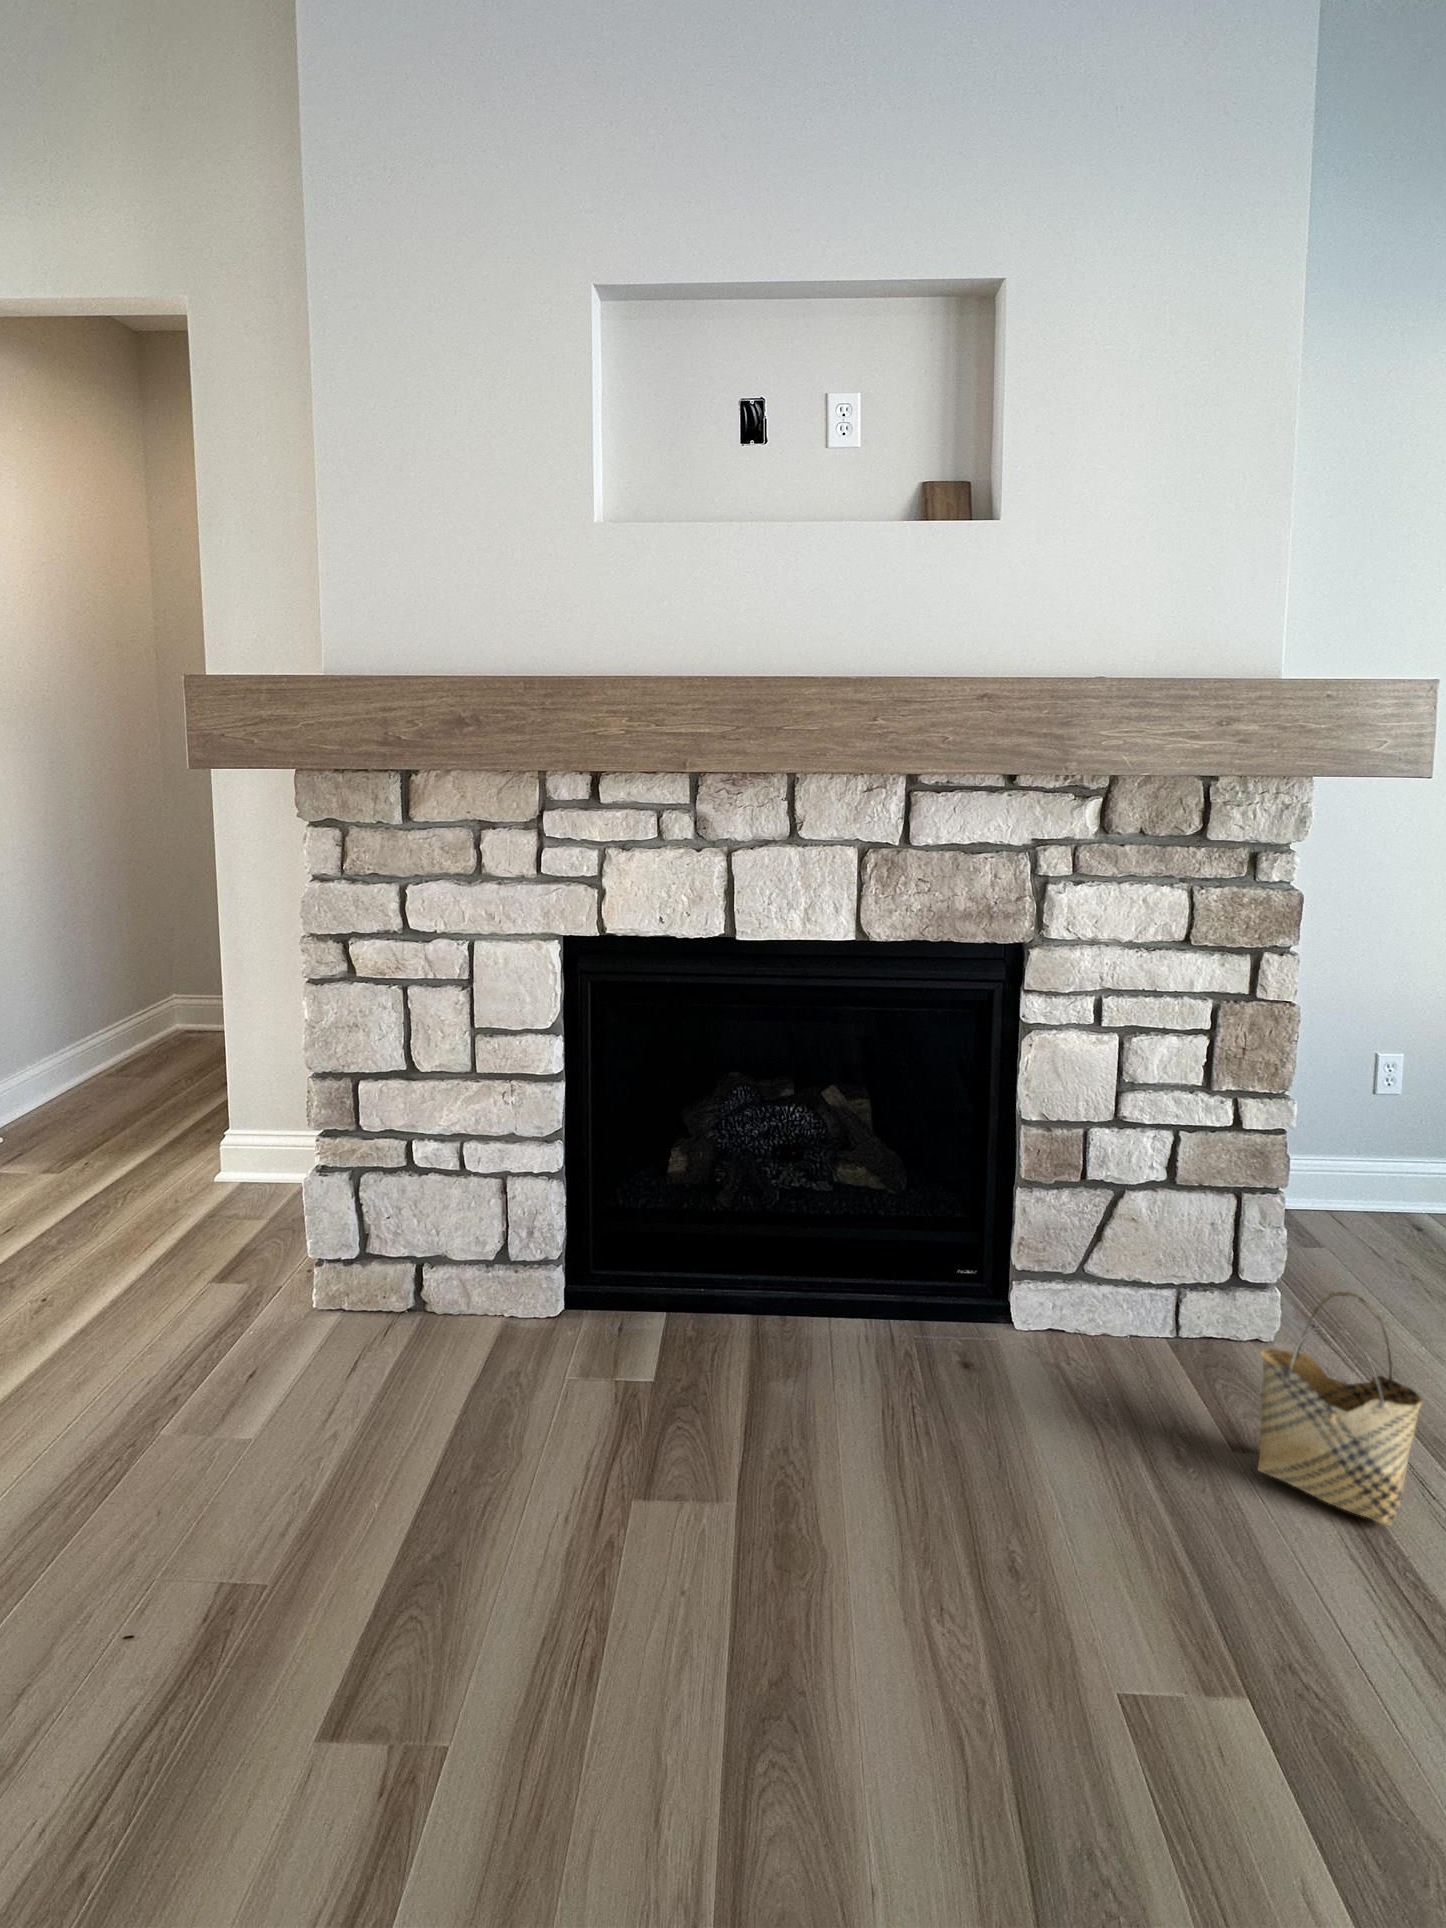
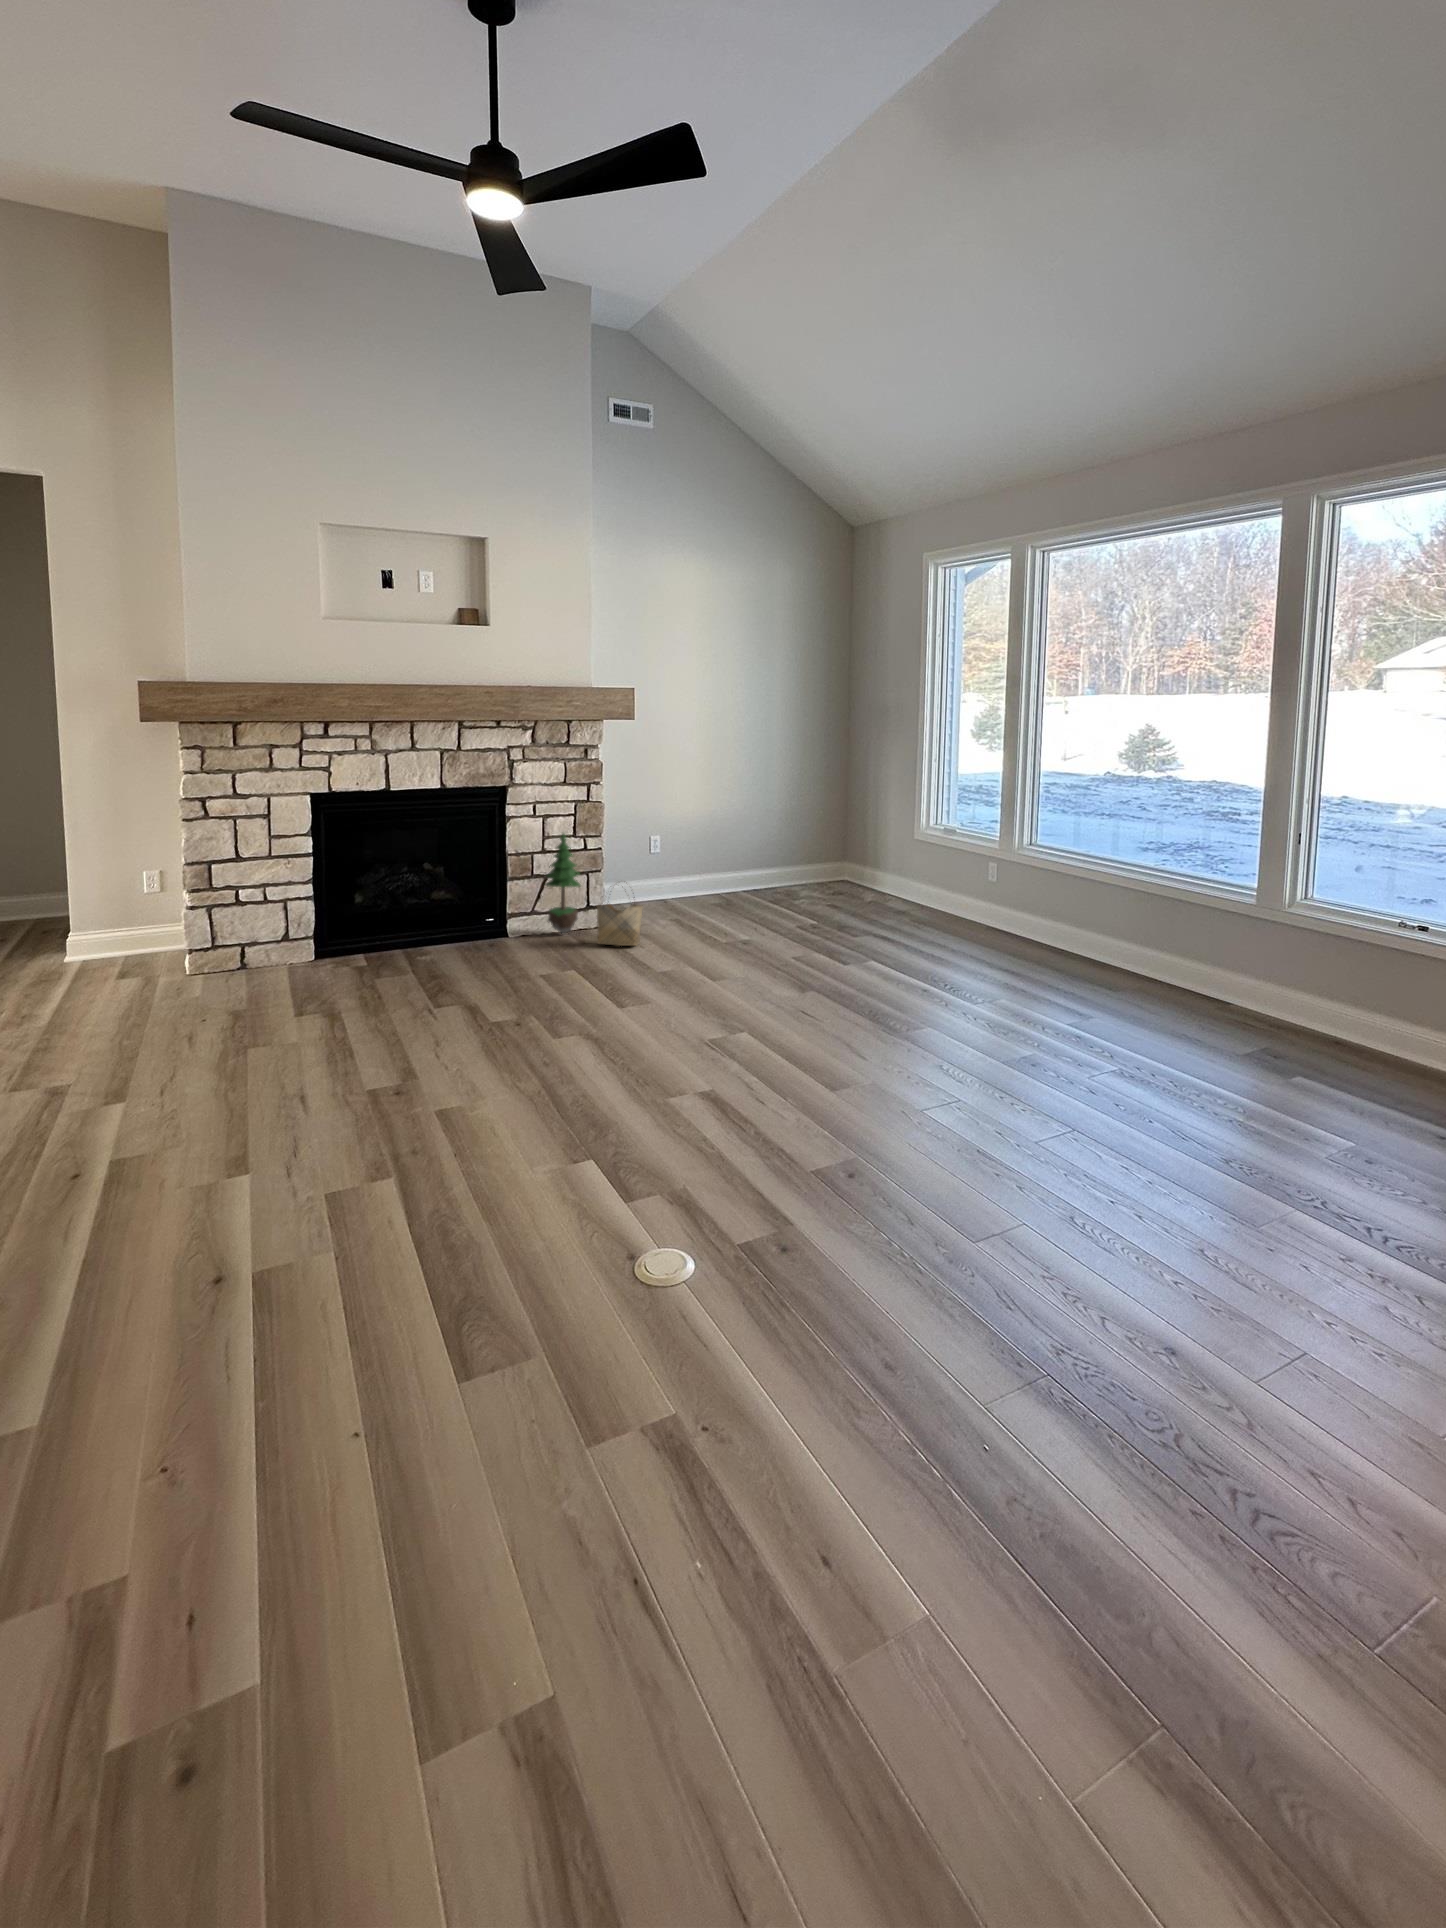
potted tree: none [1108,1091,1218,1365] -> present [545,833,580,934]

